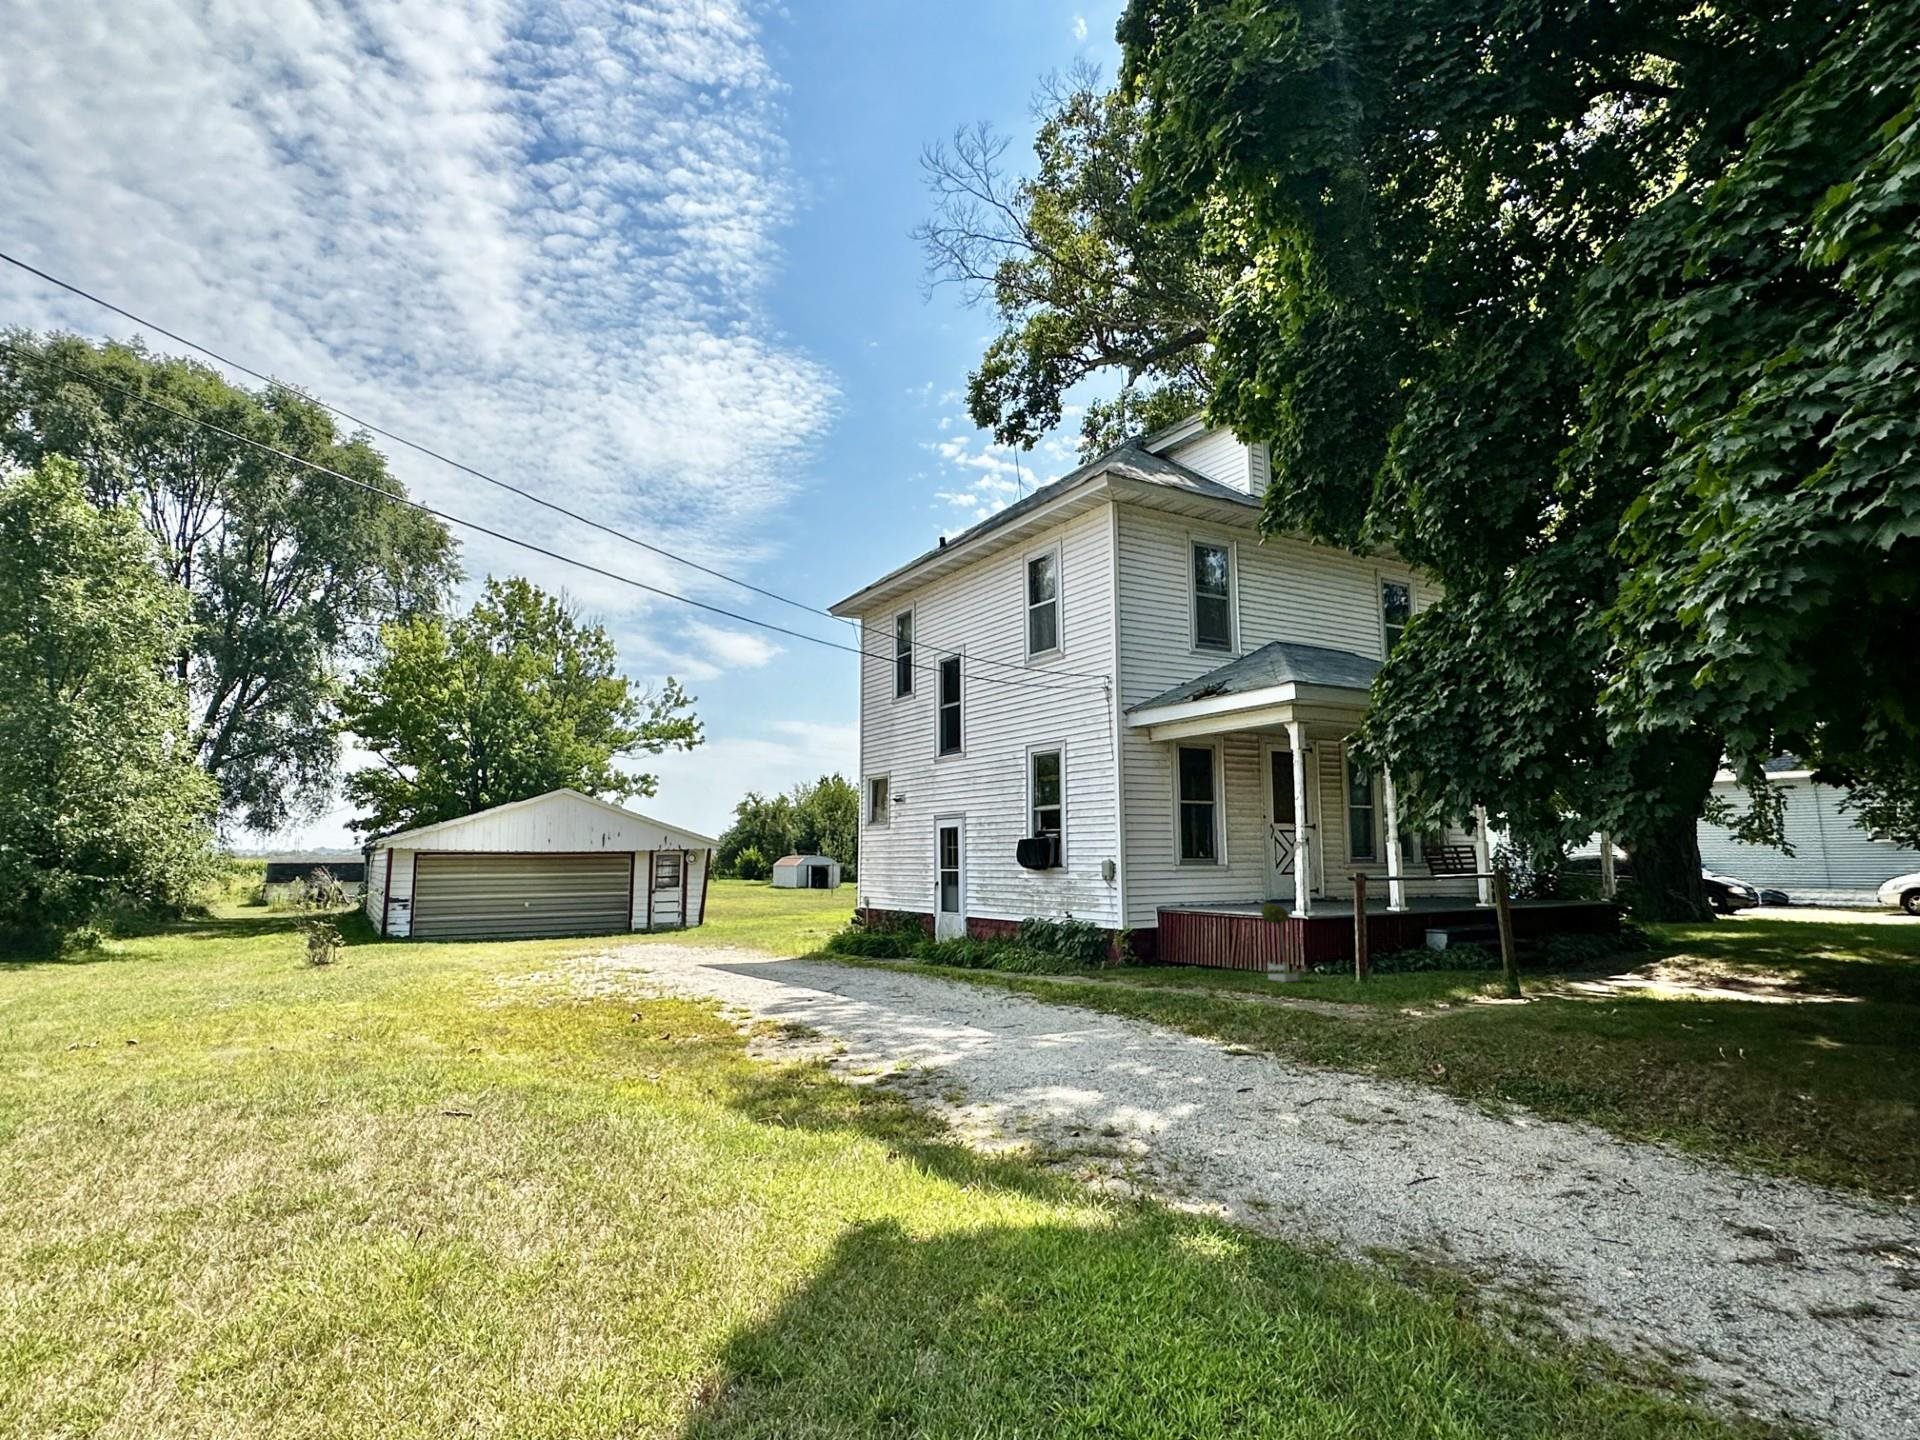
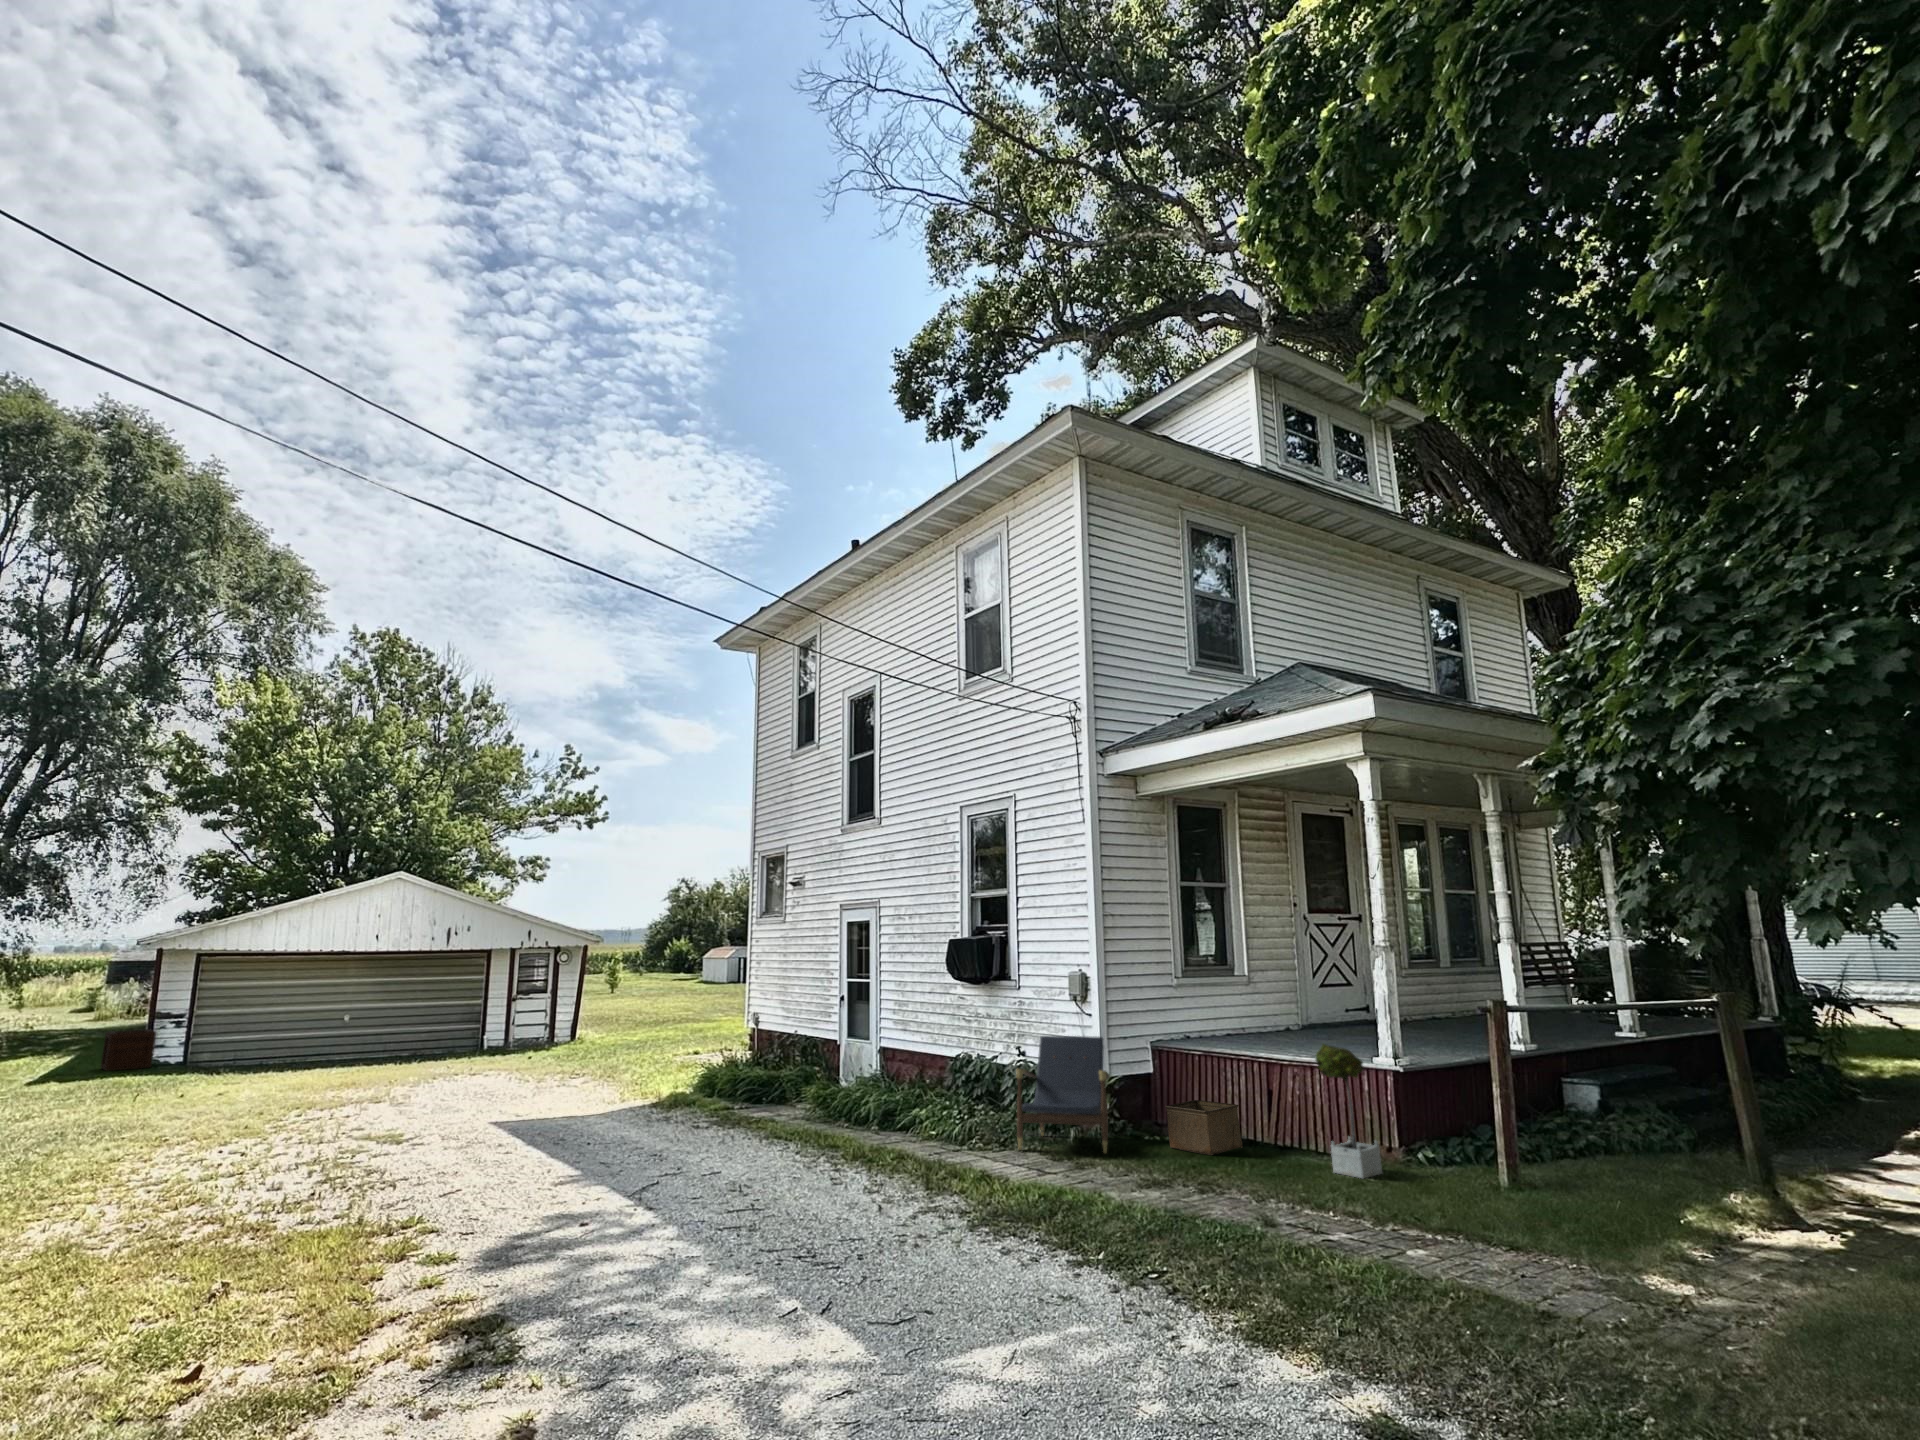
lounge chair: none [1070,901,1130,972] -> present [1017,1036,1110,1153]
wooden crate: none [357,903,397,933] -> present [101,1029,156,1071]
storage bin: none [1166,942,1215,973] -> present [1165,1100,1242,1155]

